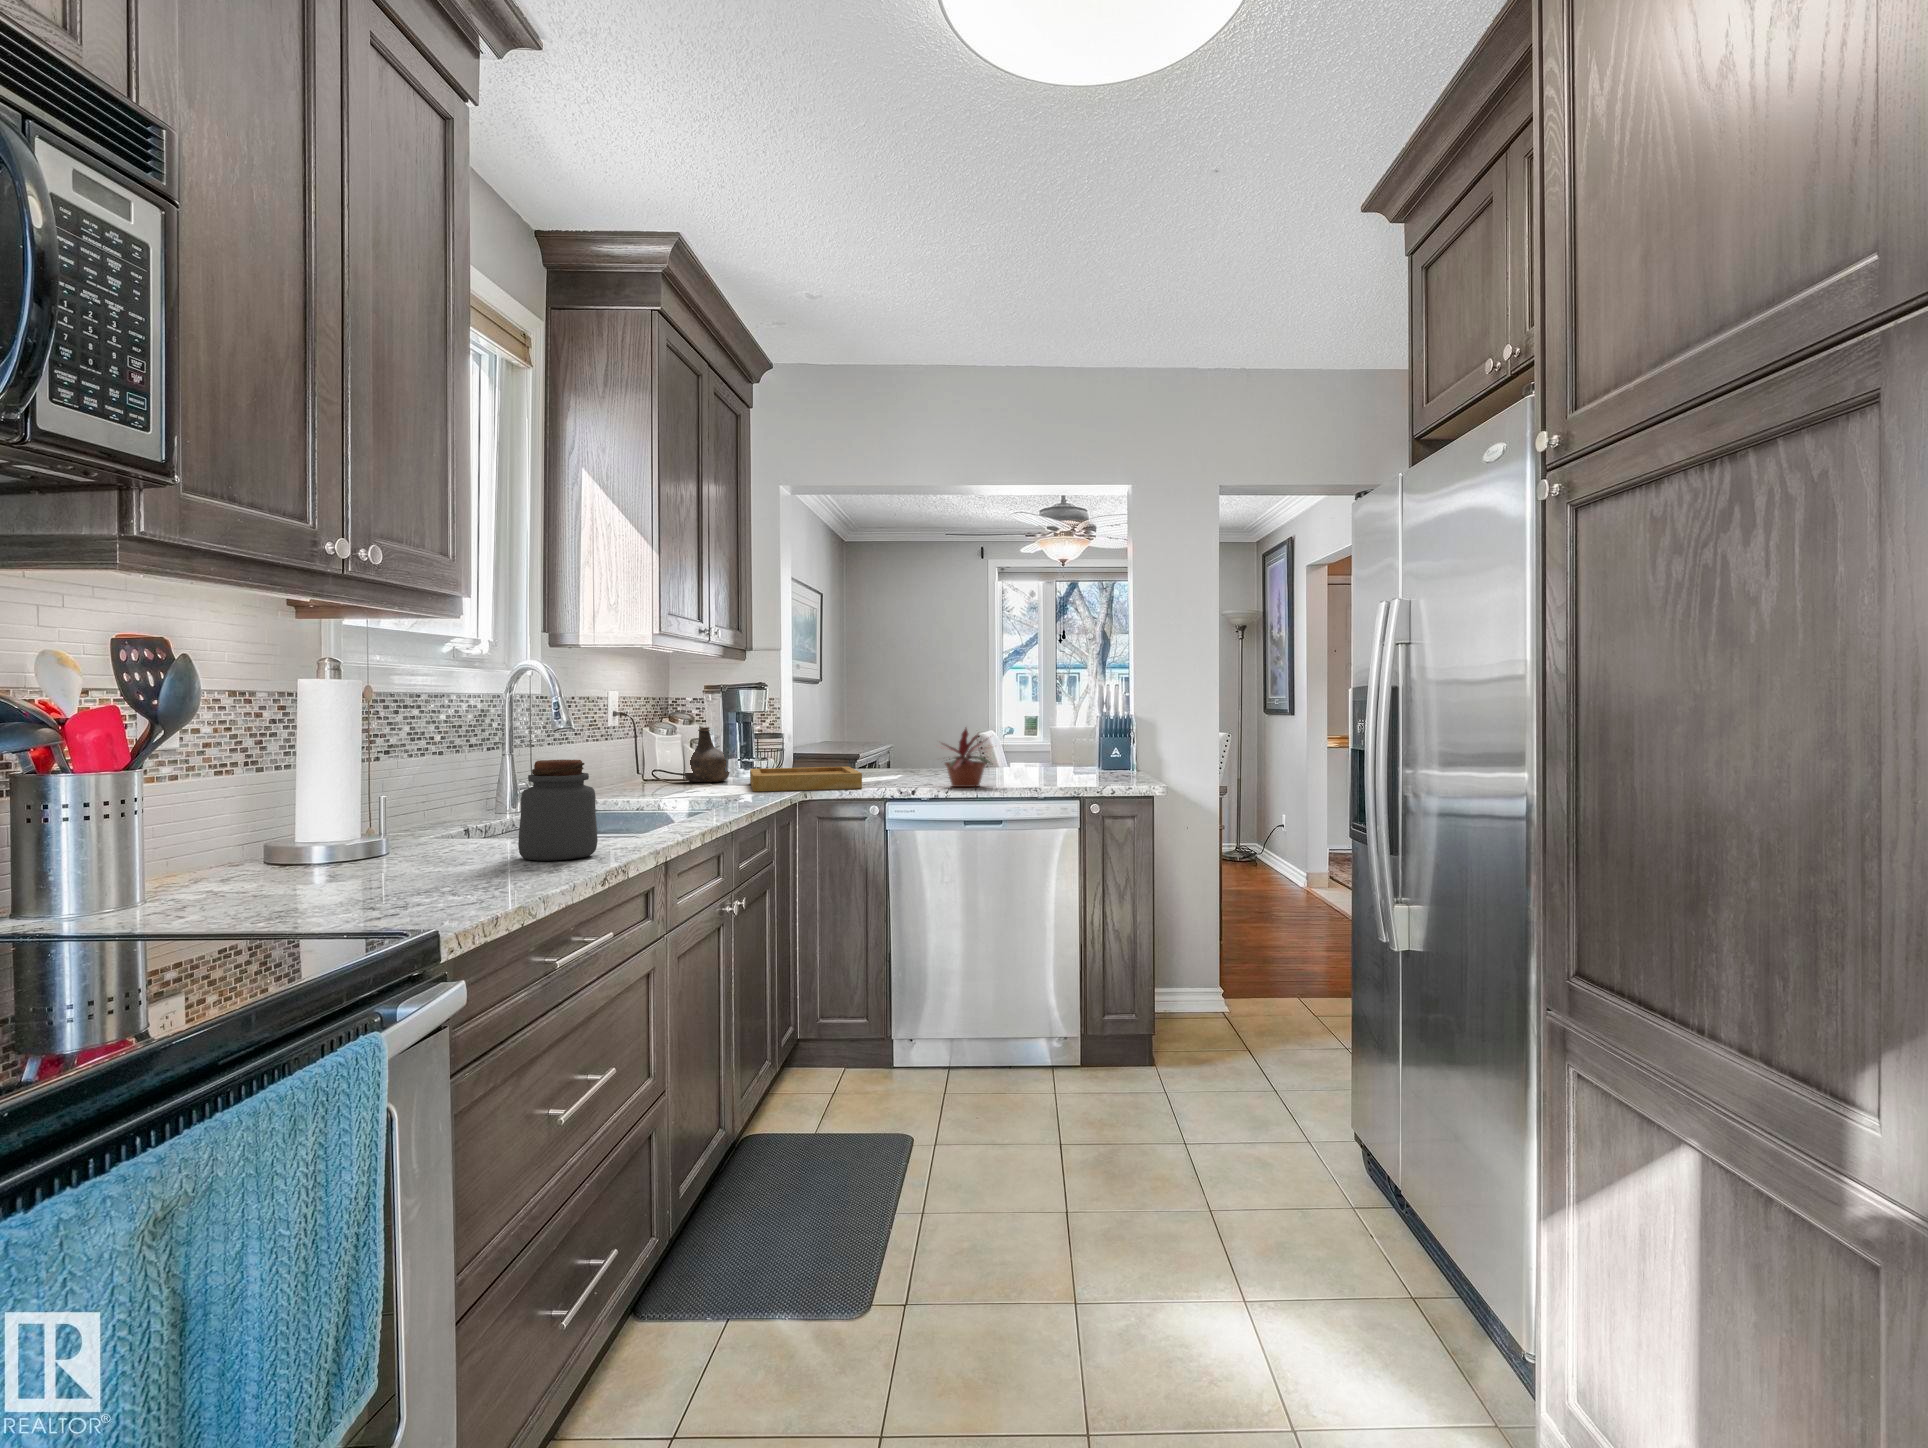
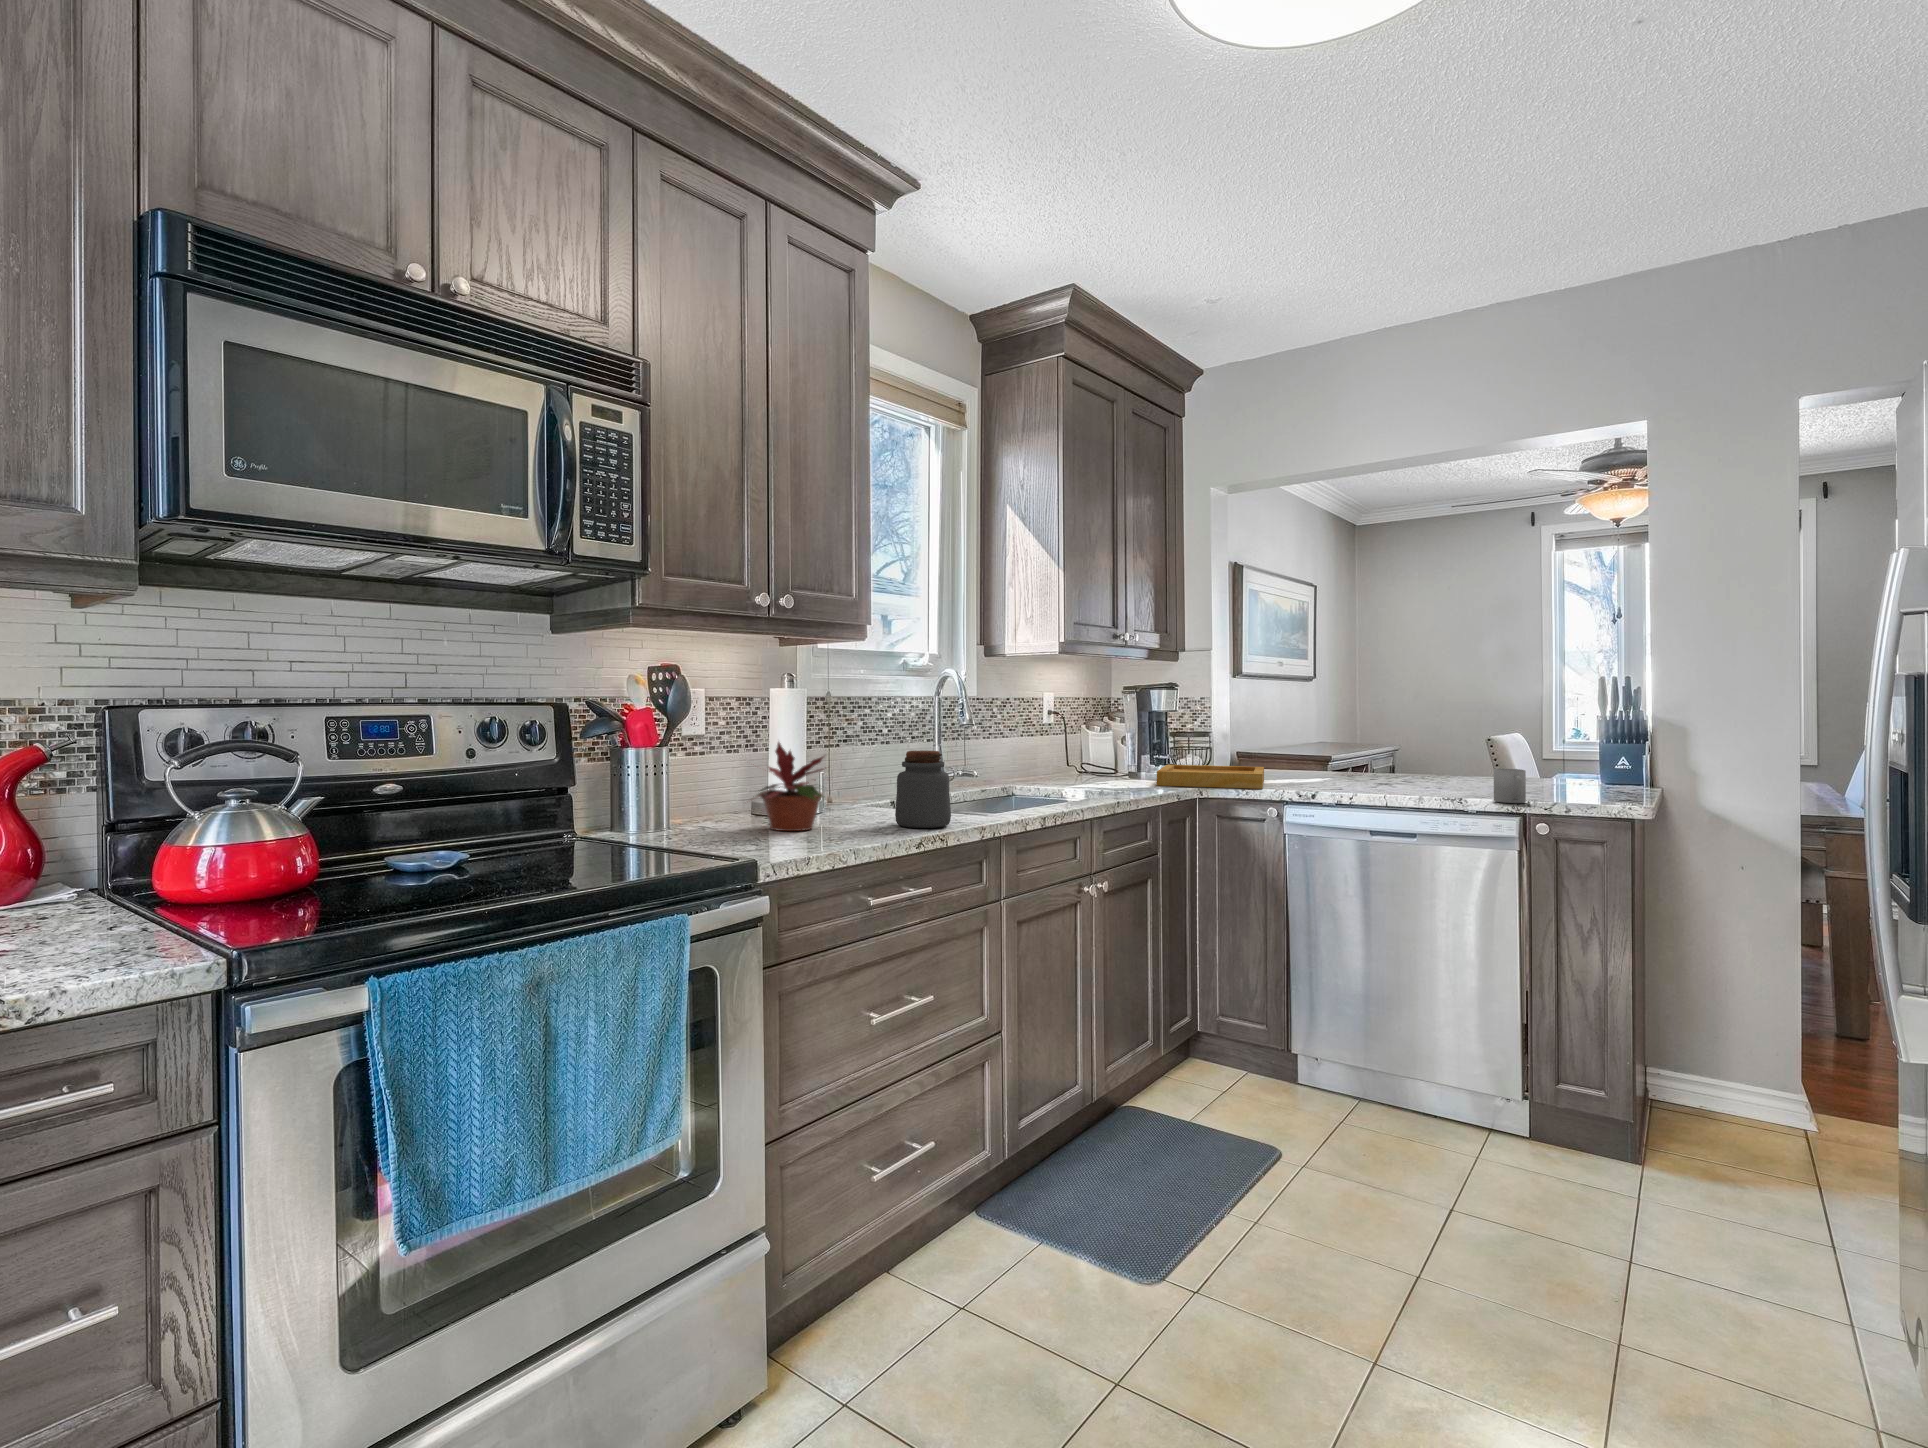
bottle: present [684,727,730,782] -> none [1111,725,1154,775]
potted plant: present [942,728,990,787] -> present [756,742,826,831]
mug: none [1067,757,1093,787] -> present [1494,769,1526,803]

